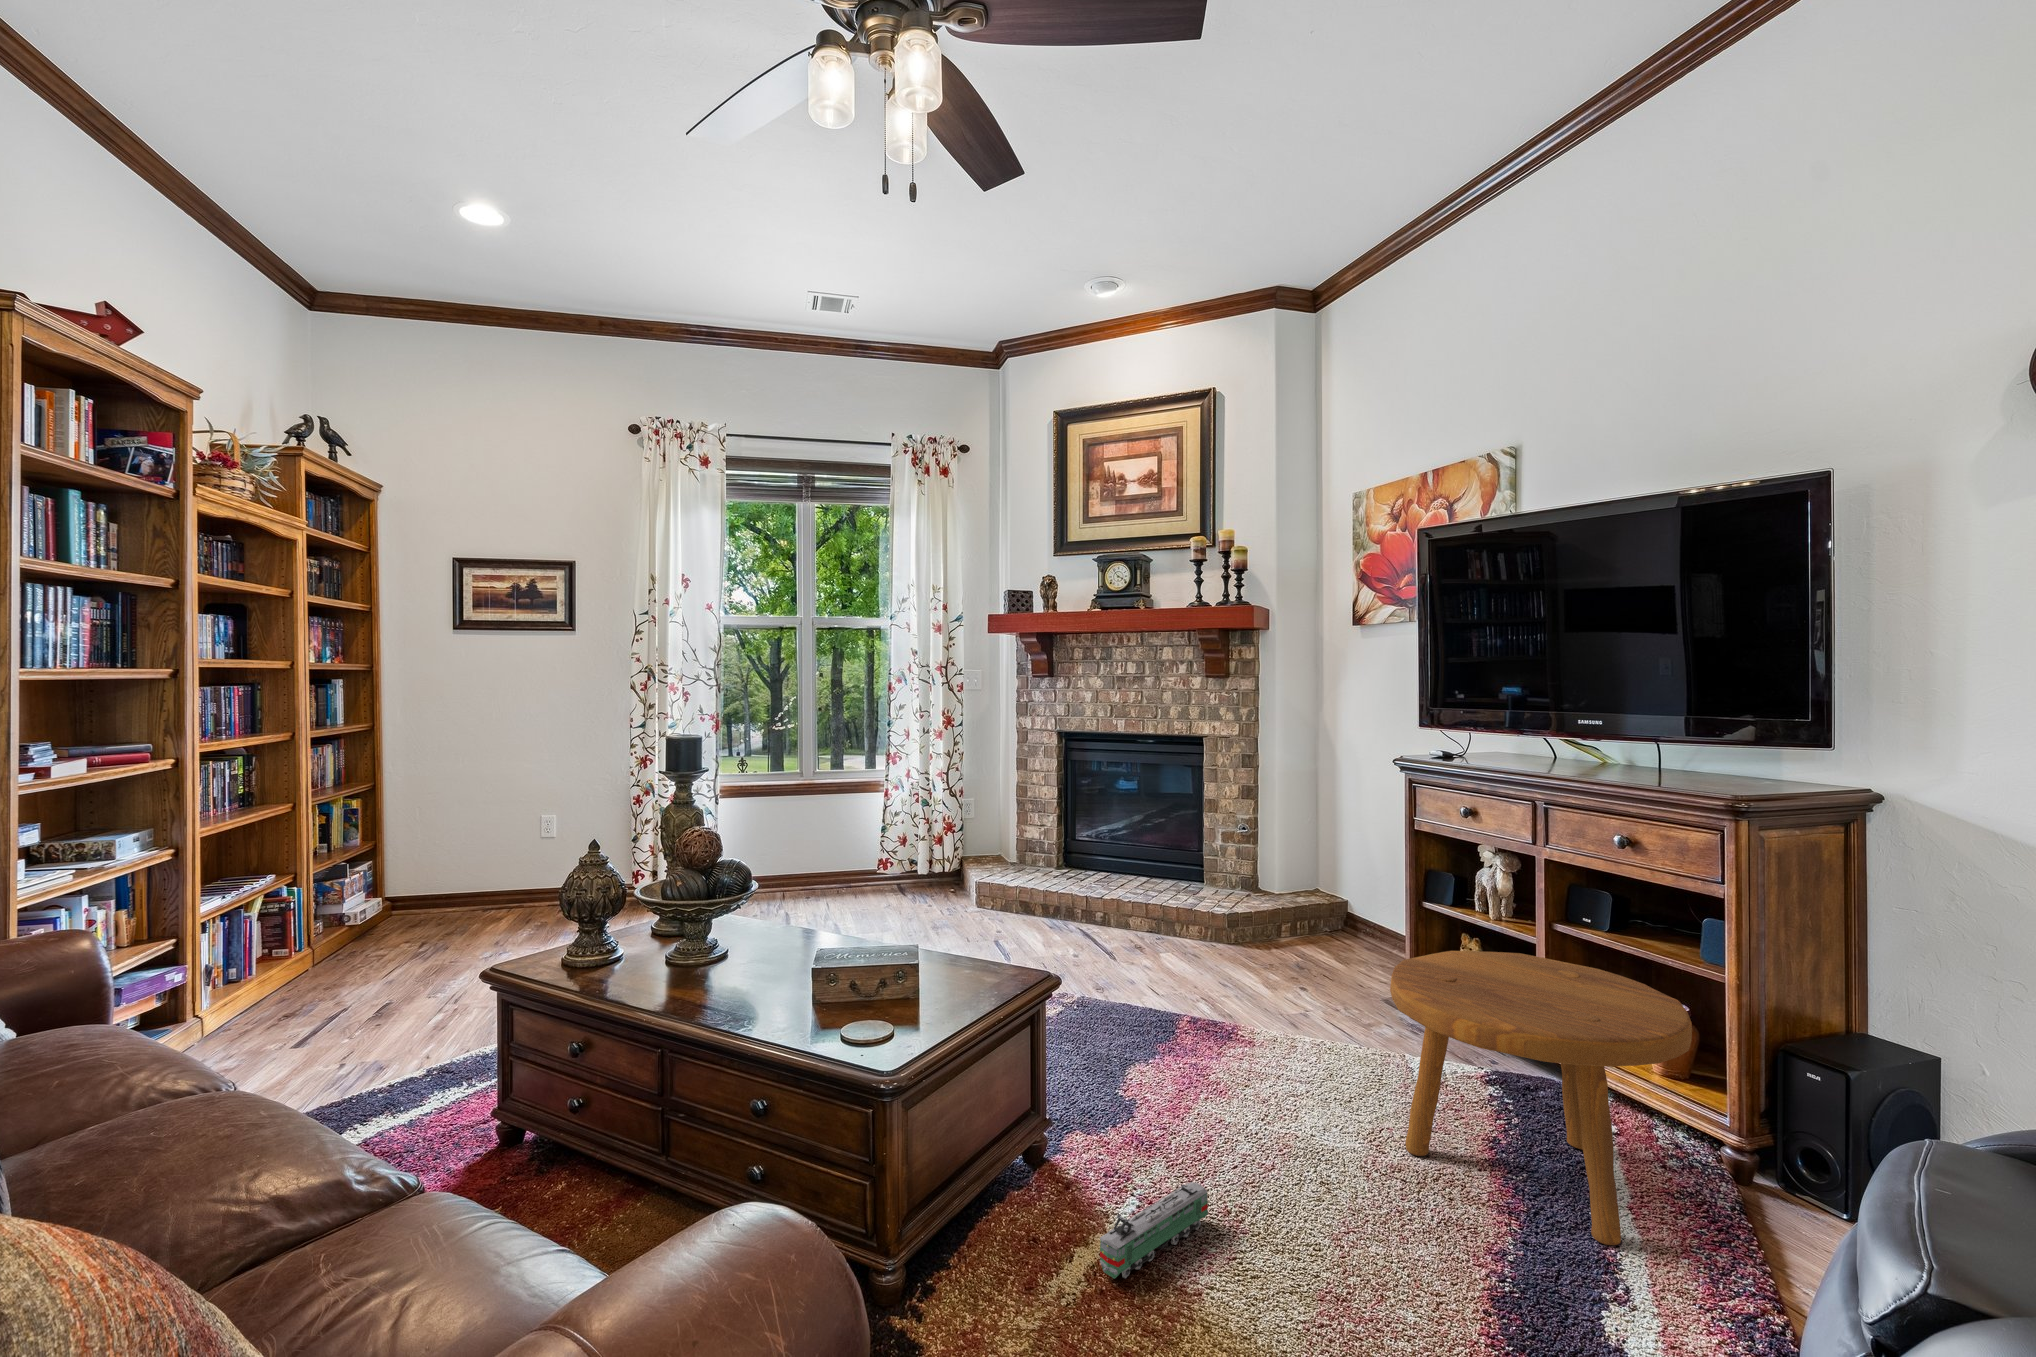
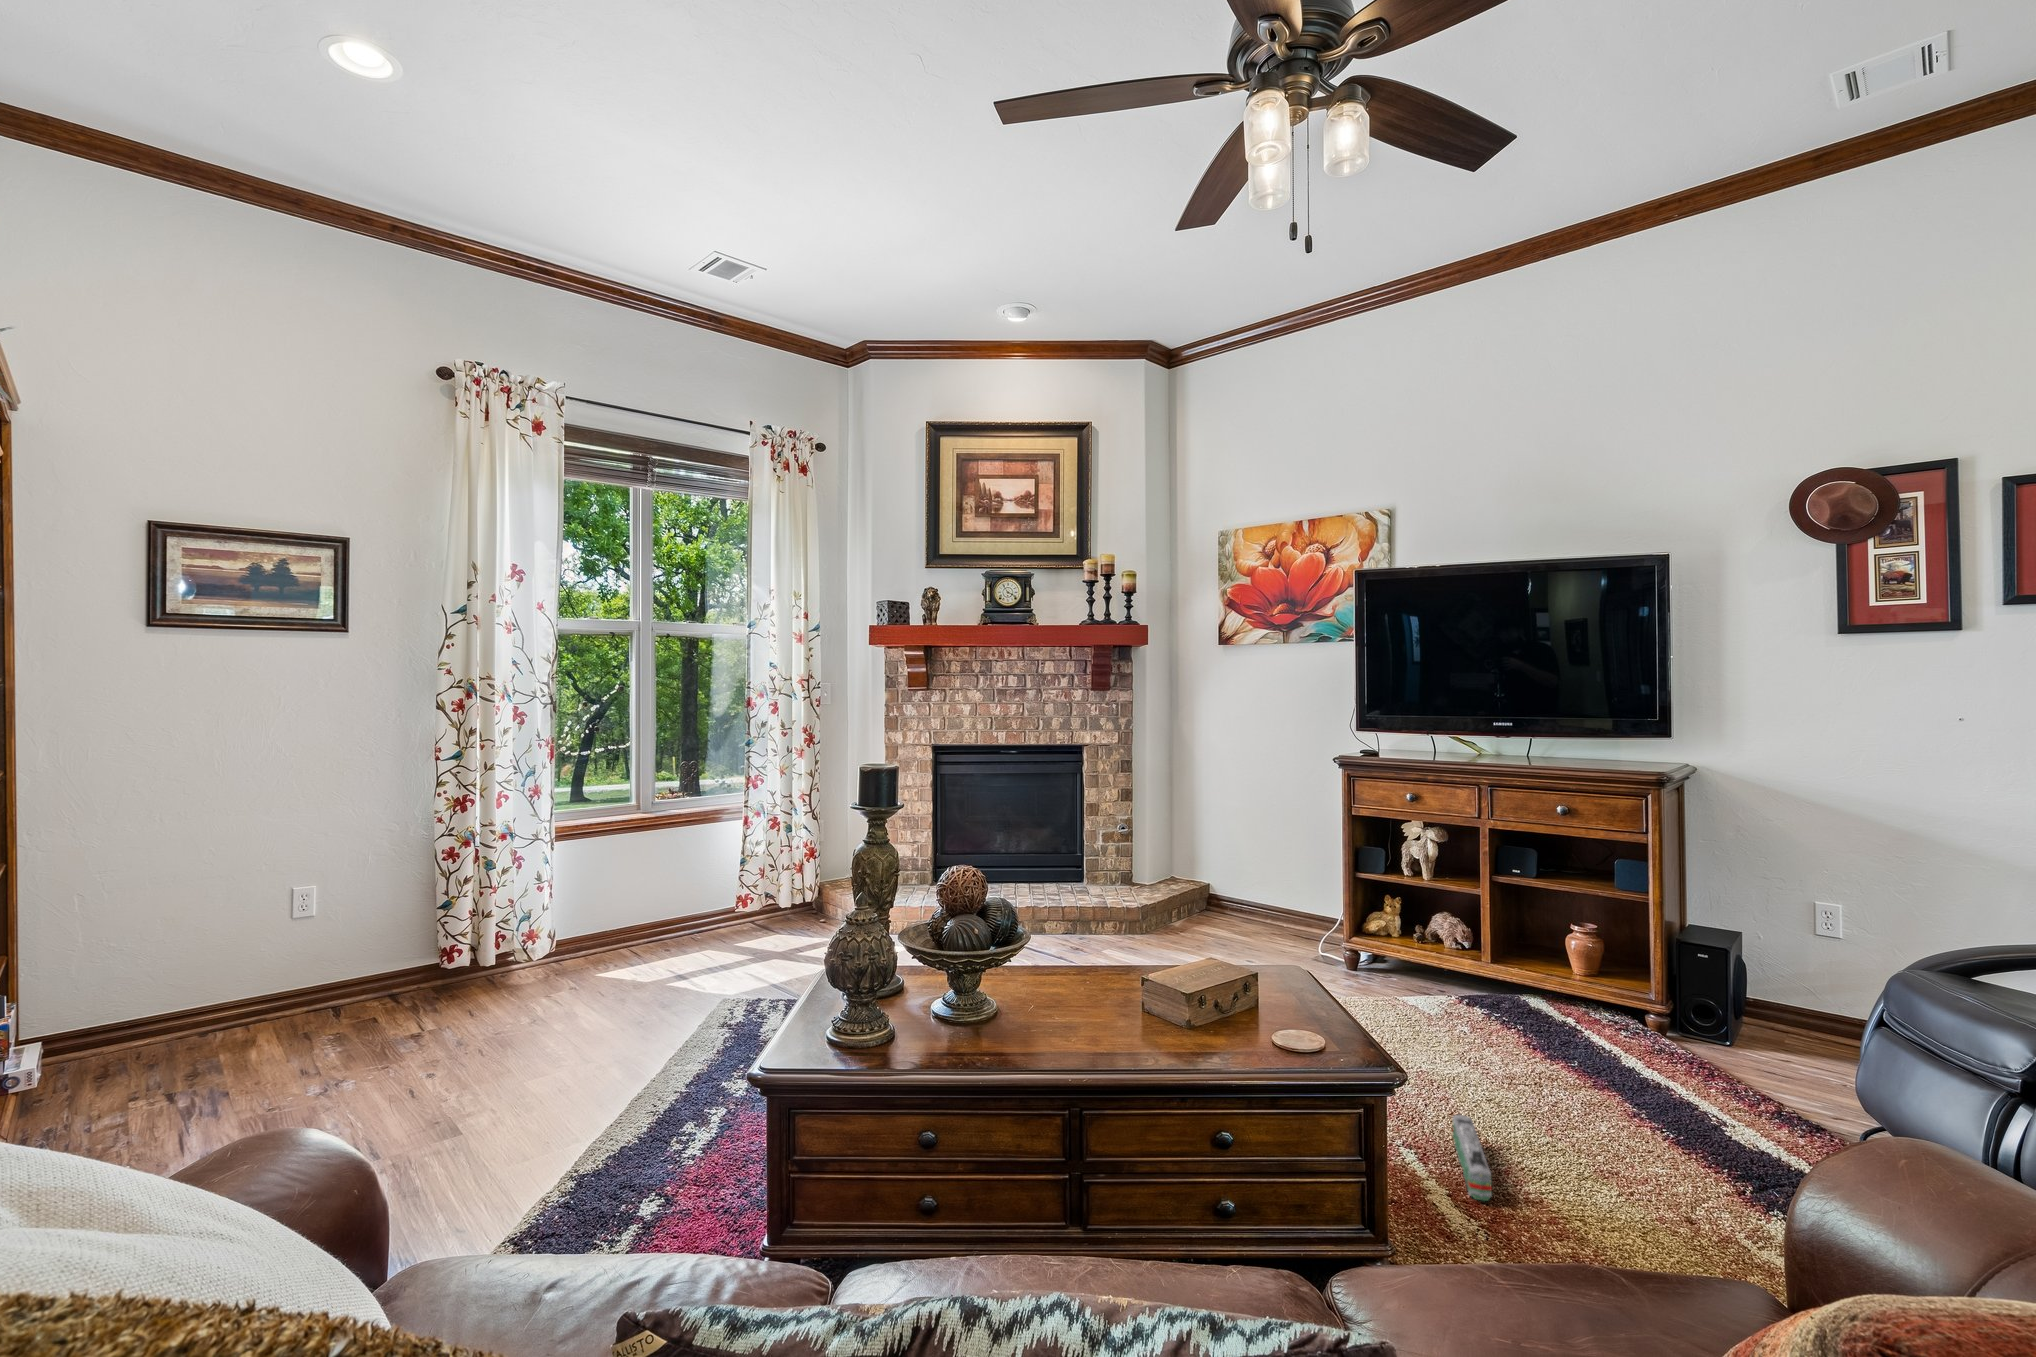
footstool: present [1390,951,1692,1245] -> none [1464,900,1687,1089]

